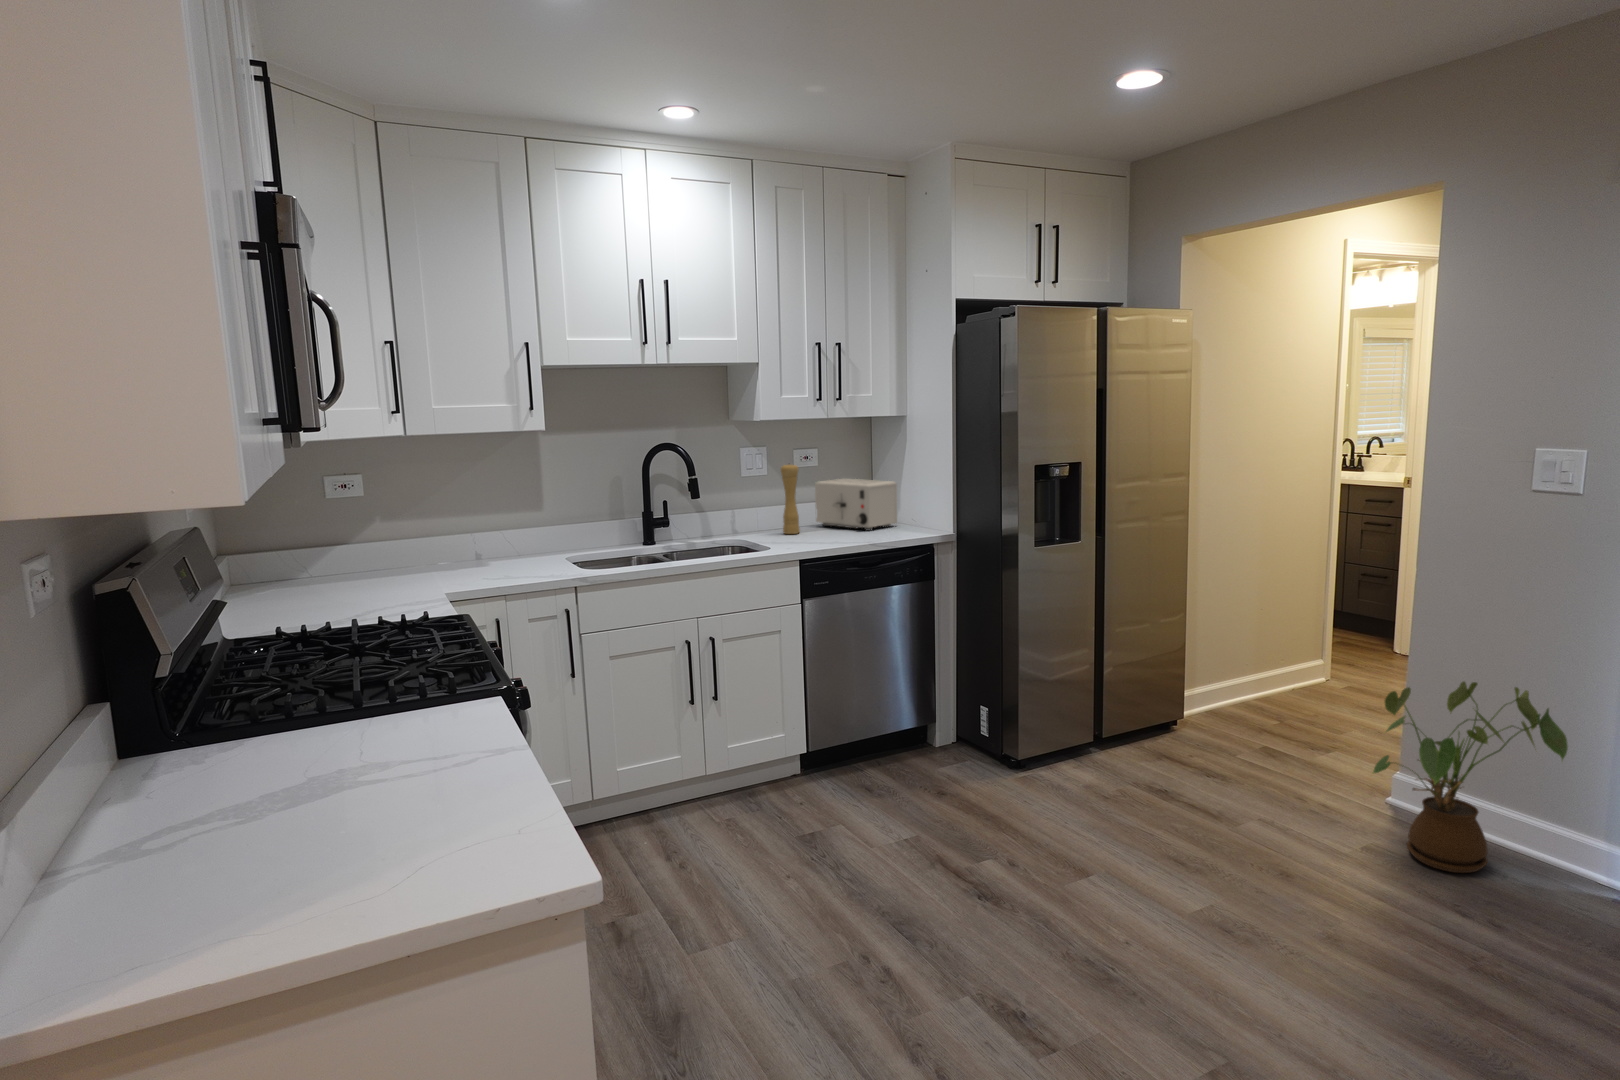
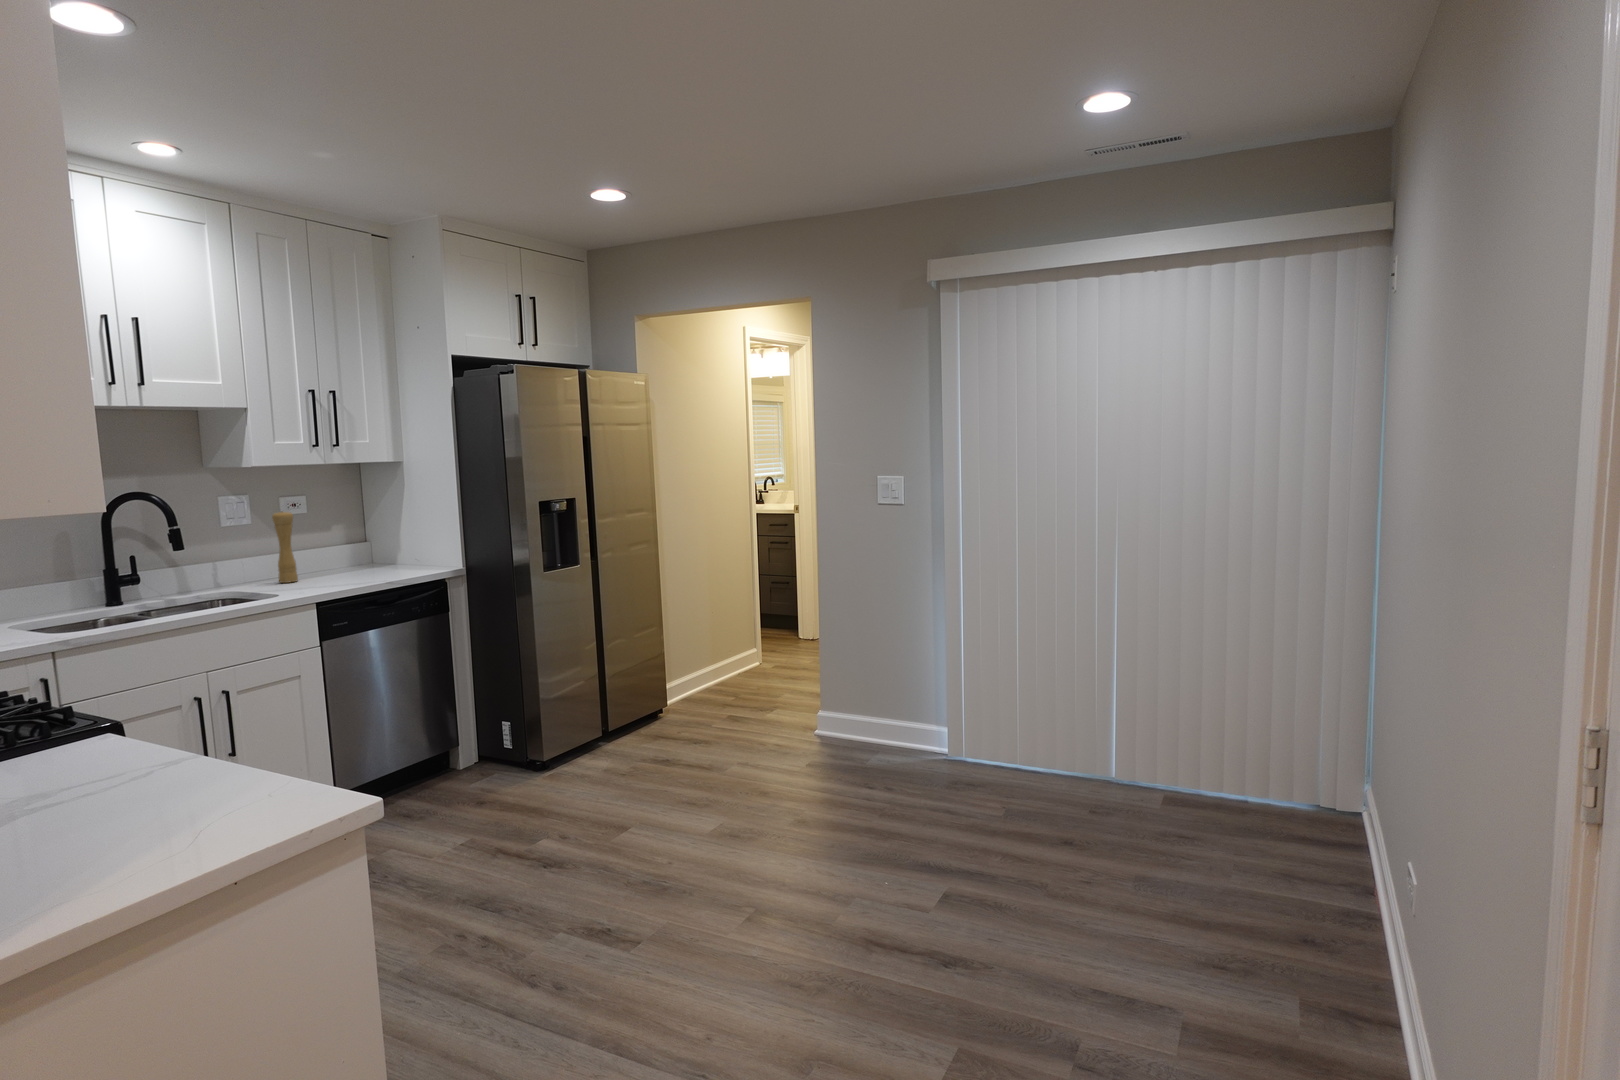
toaster: present [815,479,897,531] -> none [308,525,401,573]
house plant: present [1373,682,1568,873] -> none [809,634,915,767]

